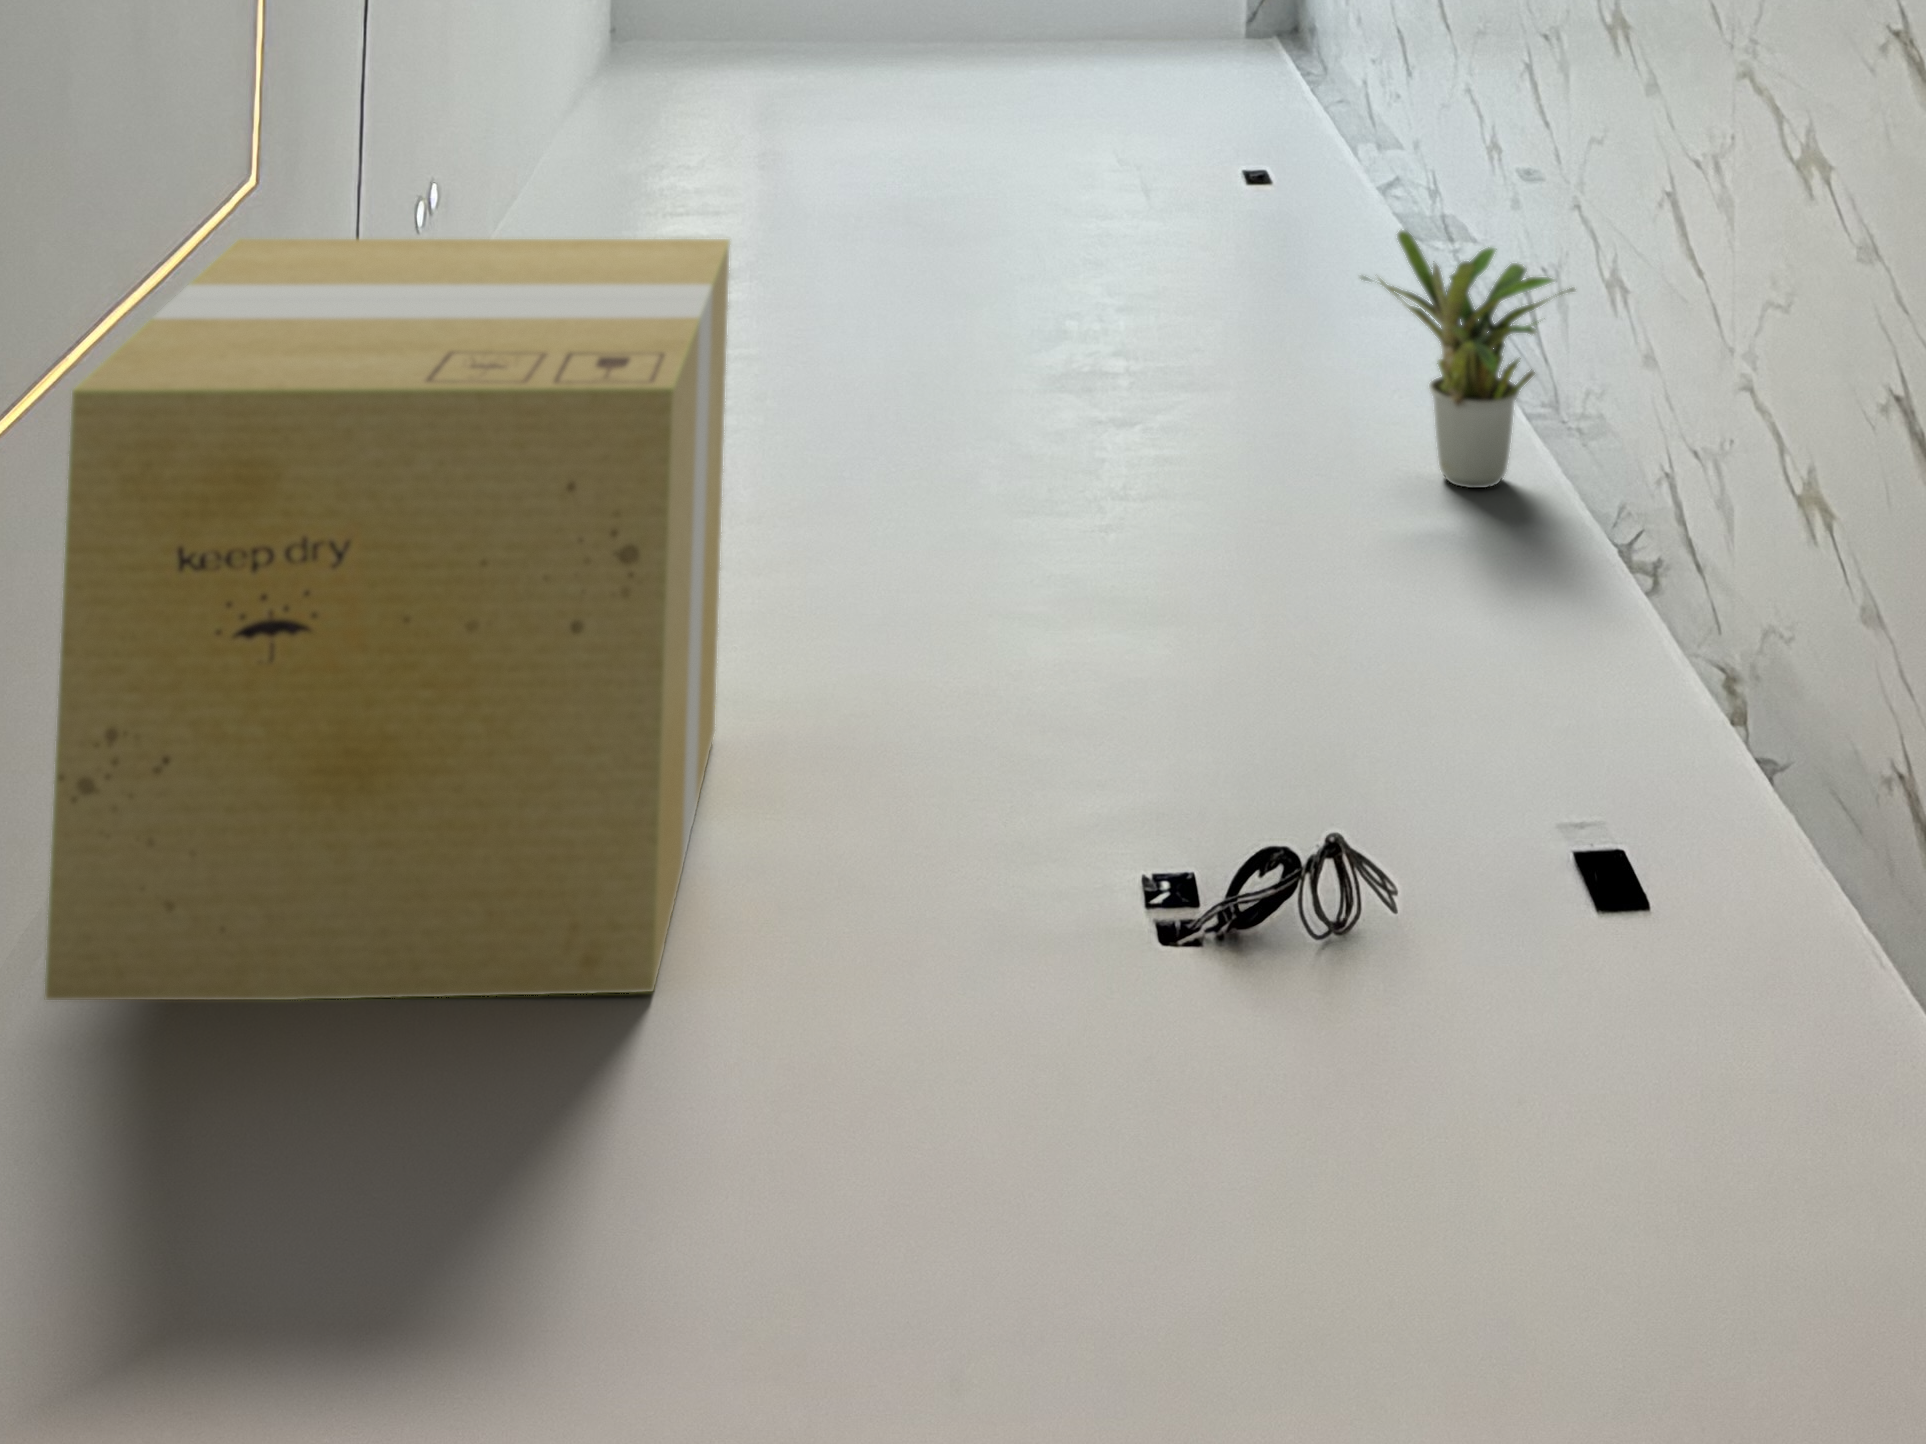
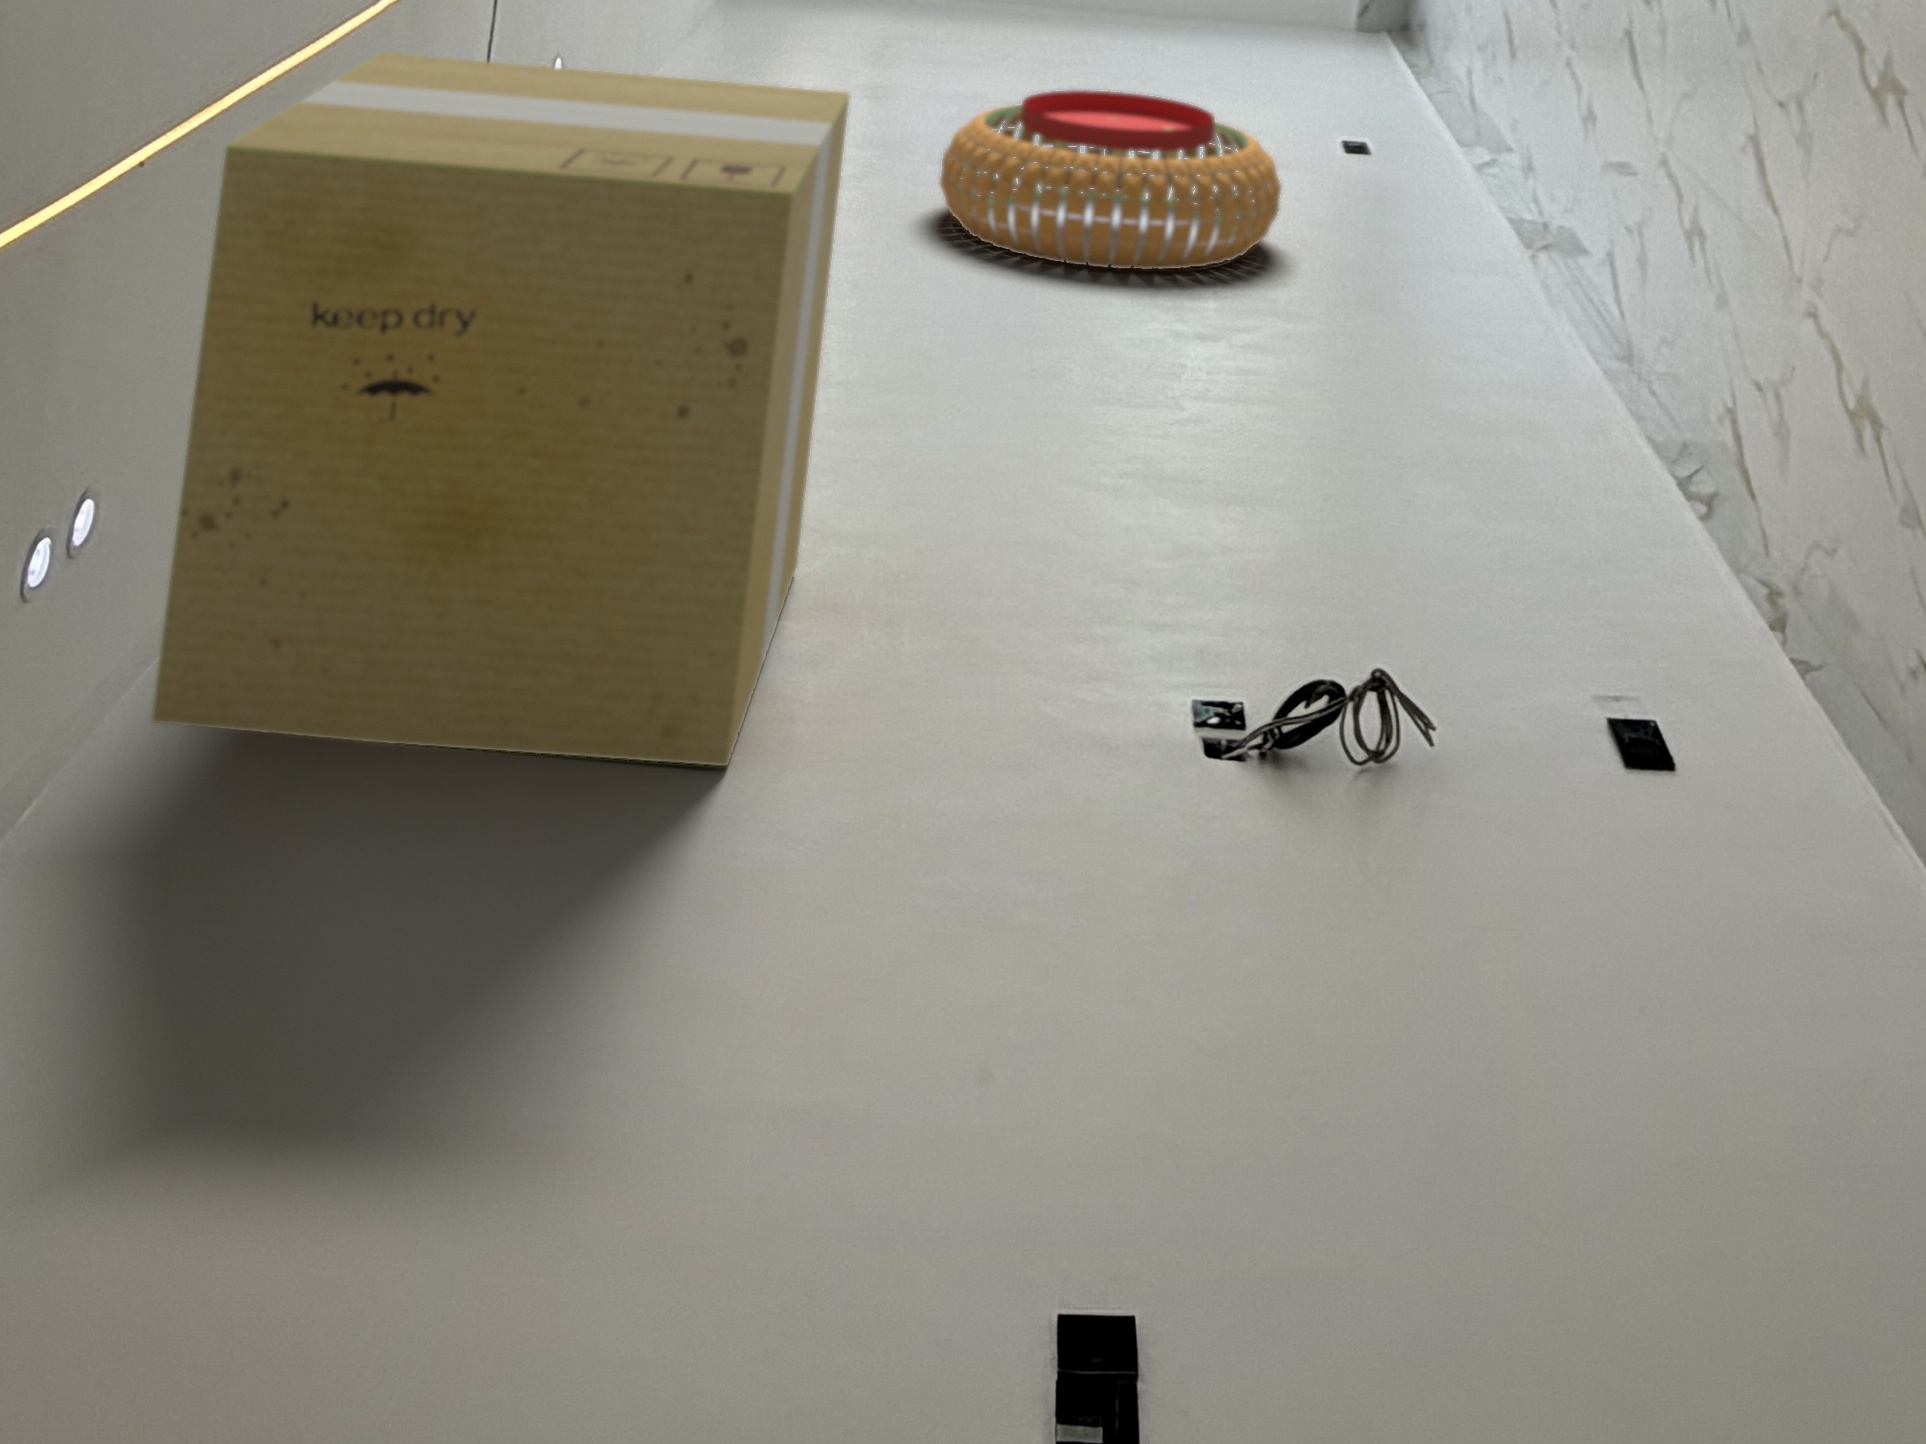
pouf: none [836,143,1183,331] -> present [940,90,1281,270]
potted plant: present [1362,230,1574,488] -> none [1450,180,1662,436]

